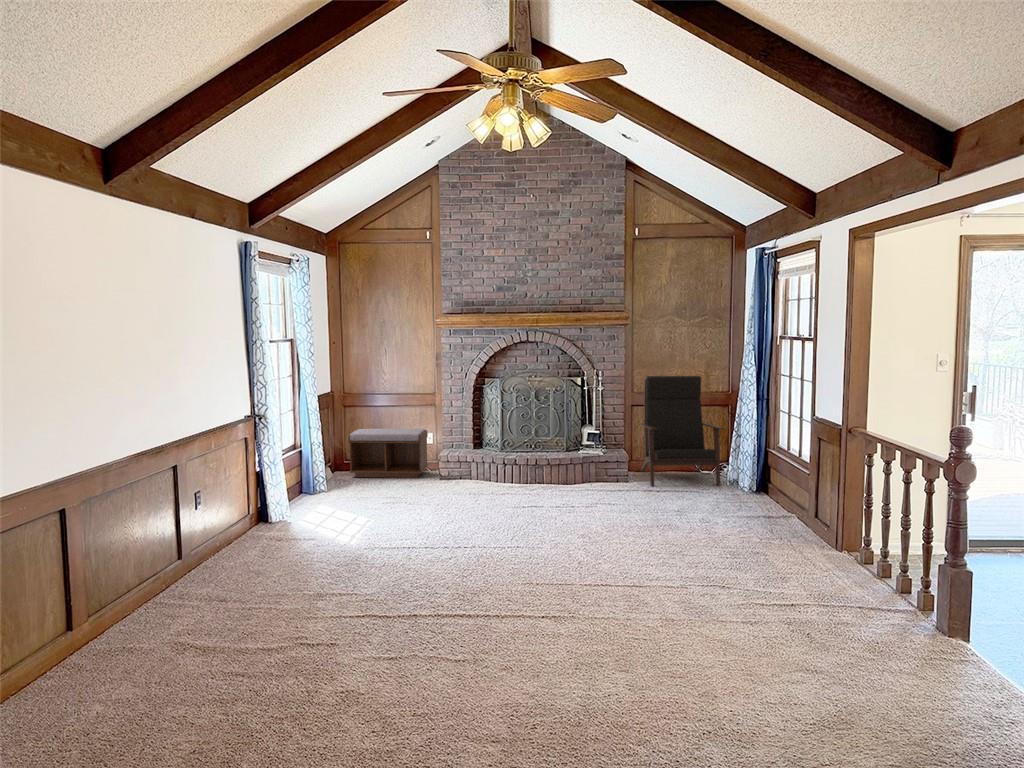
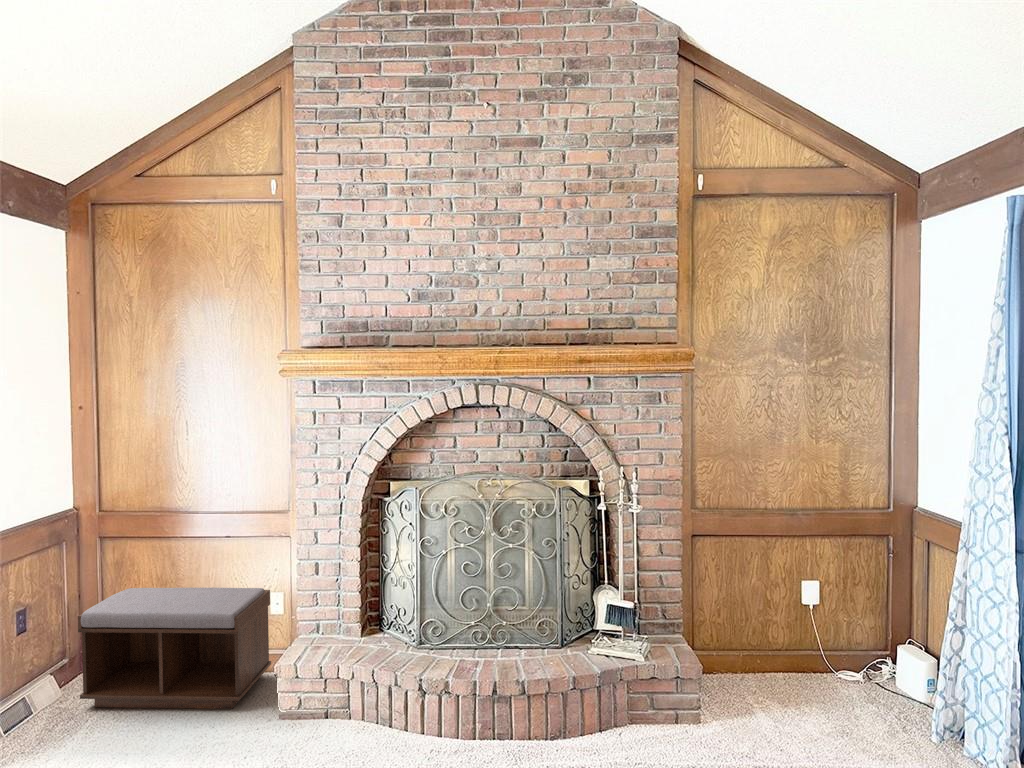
lounge chair: present [640,376,724,486] -> none [713,477,932,748]

